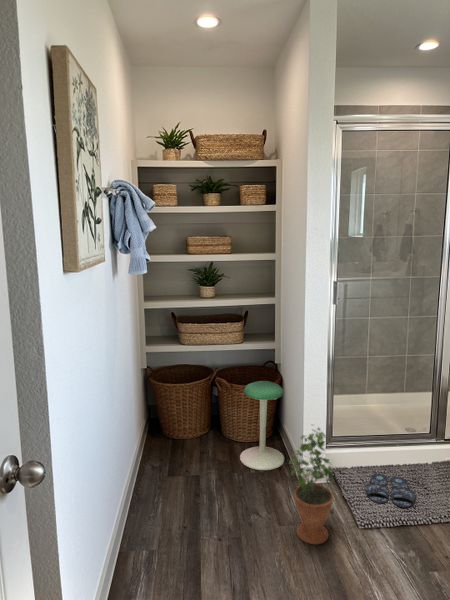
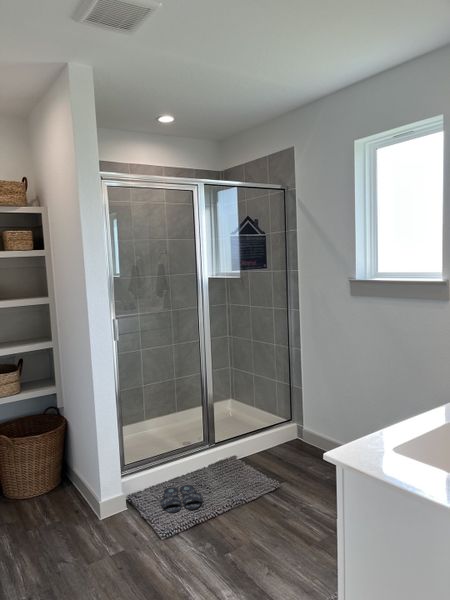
stool: present [240,381,284,470] -> none [30,427,80,521]
potted plant: present [289,428,333,544] -> none [89,455,137,571]

